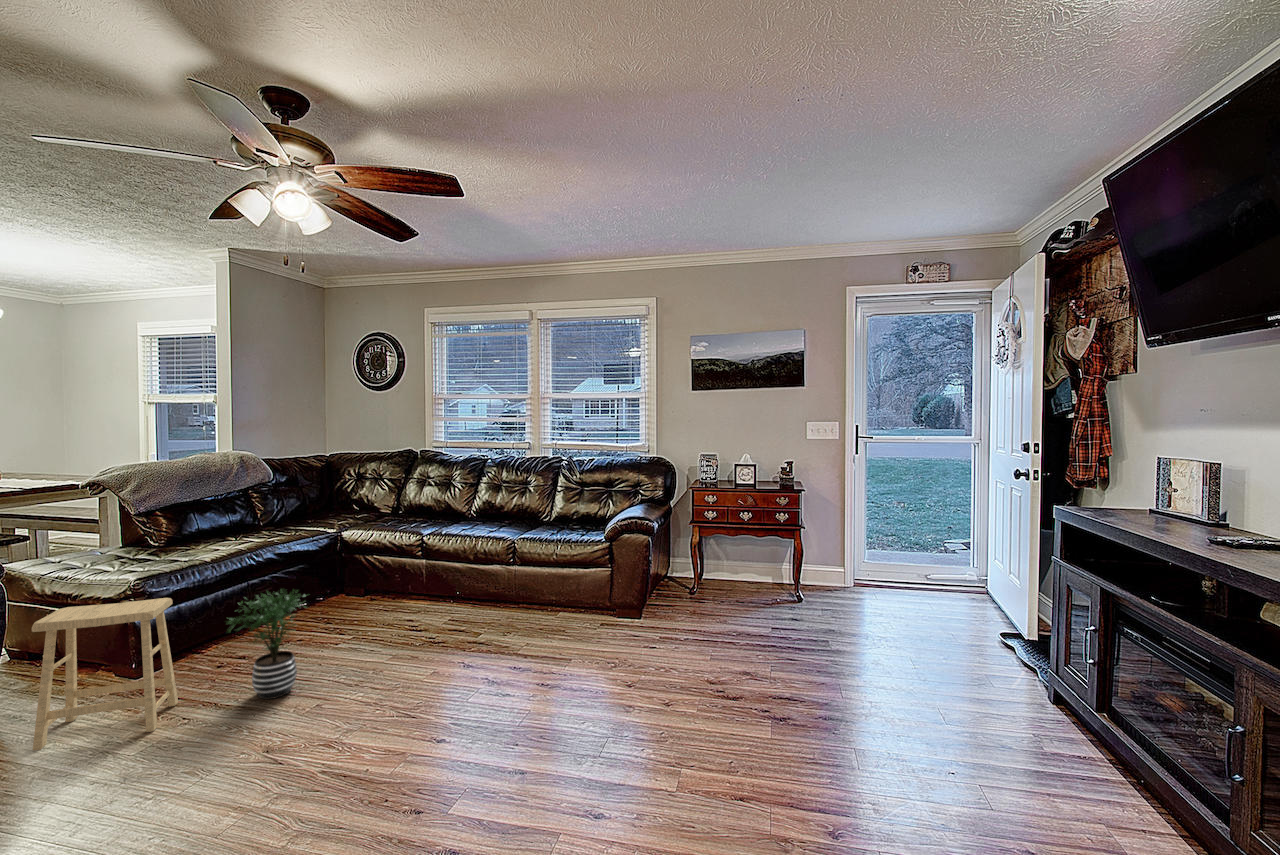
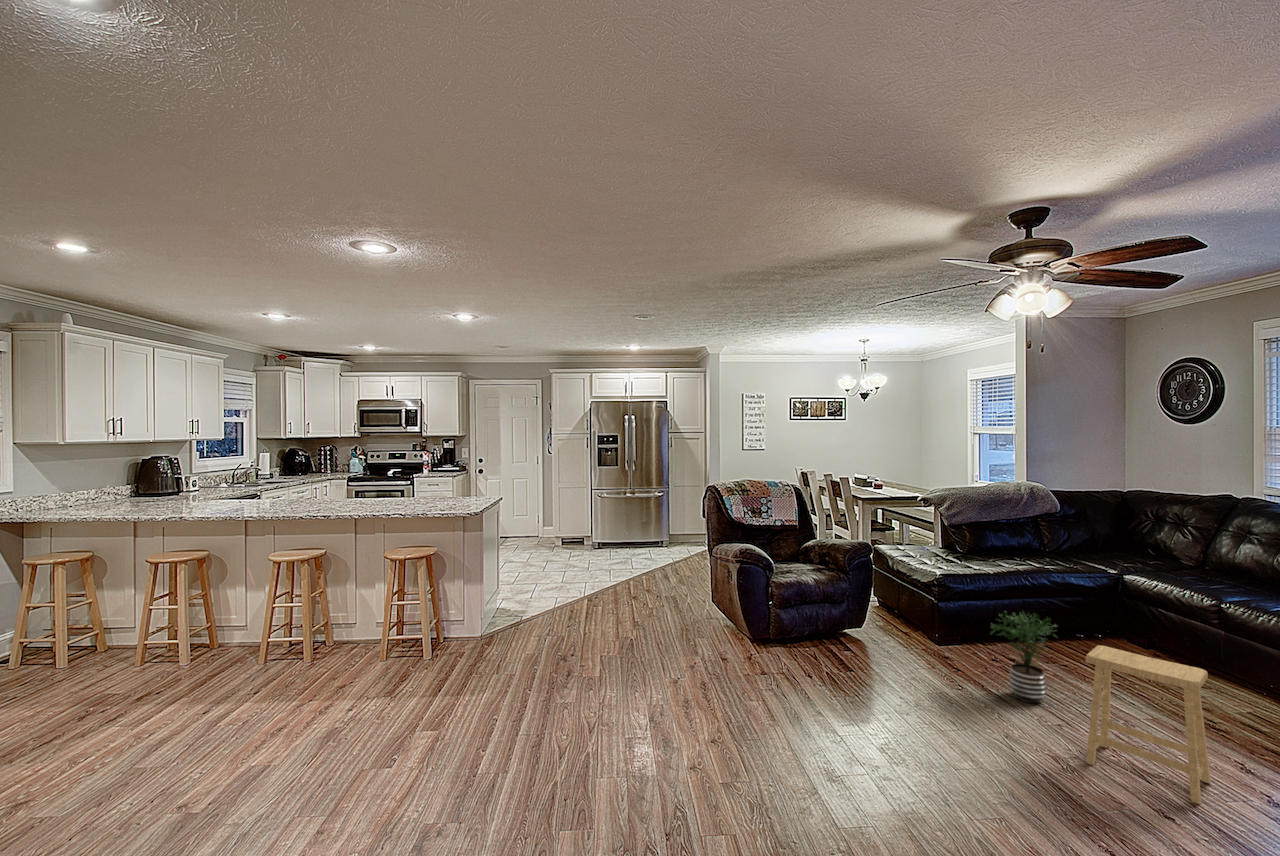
footstool: present [32,598,178,751] -> present [1086,645,1211,804]

